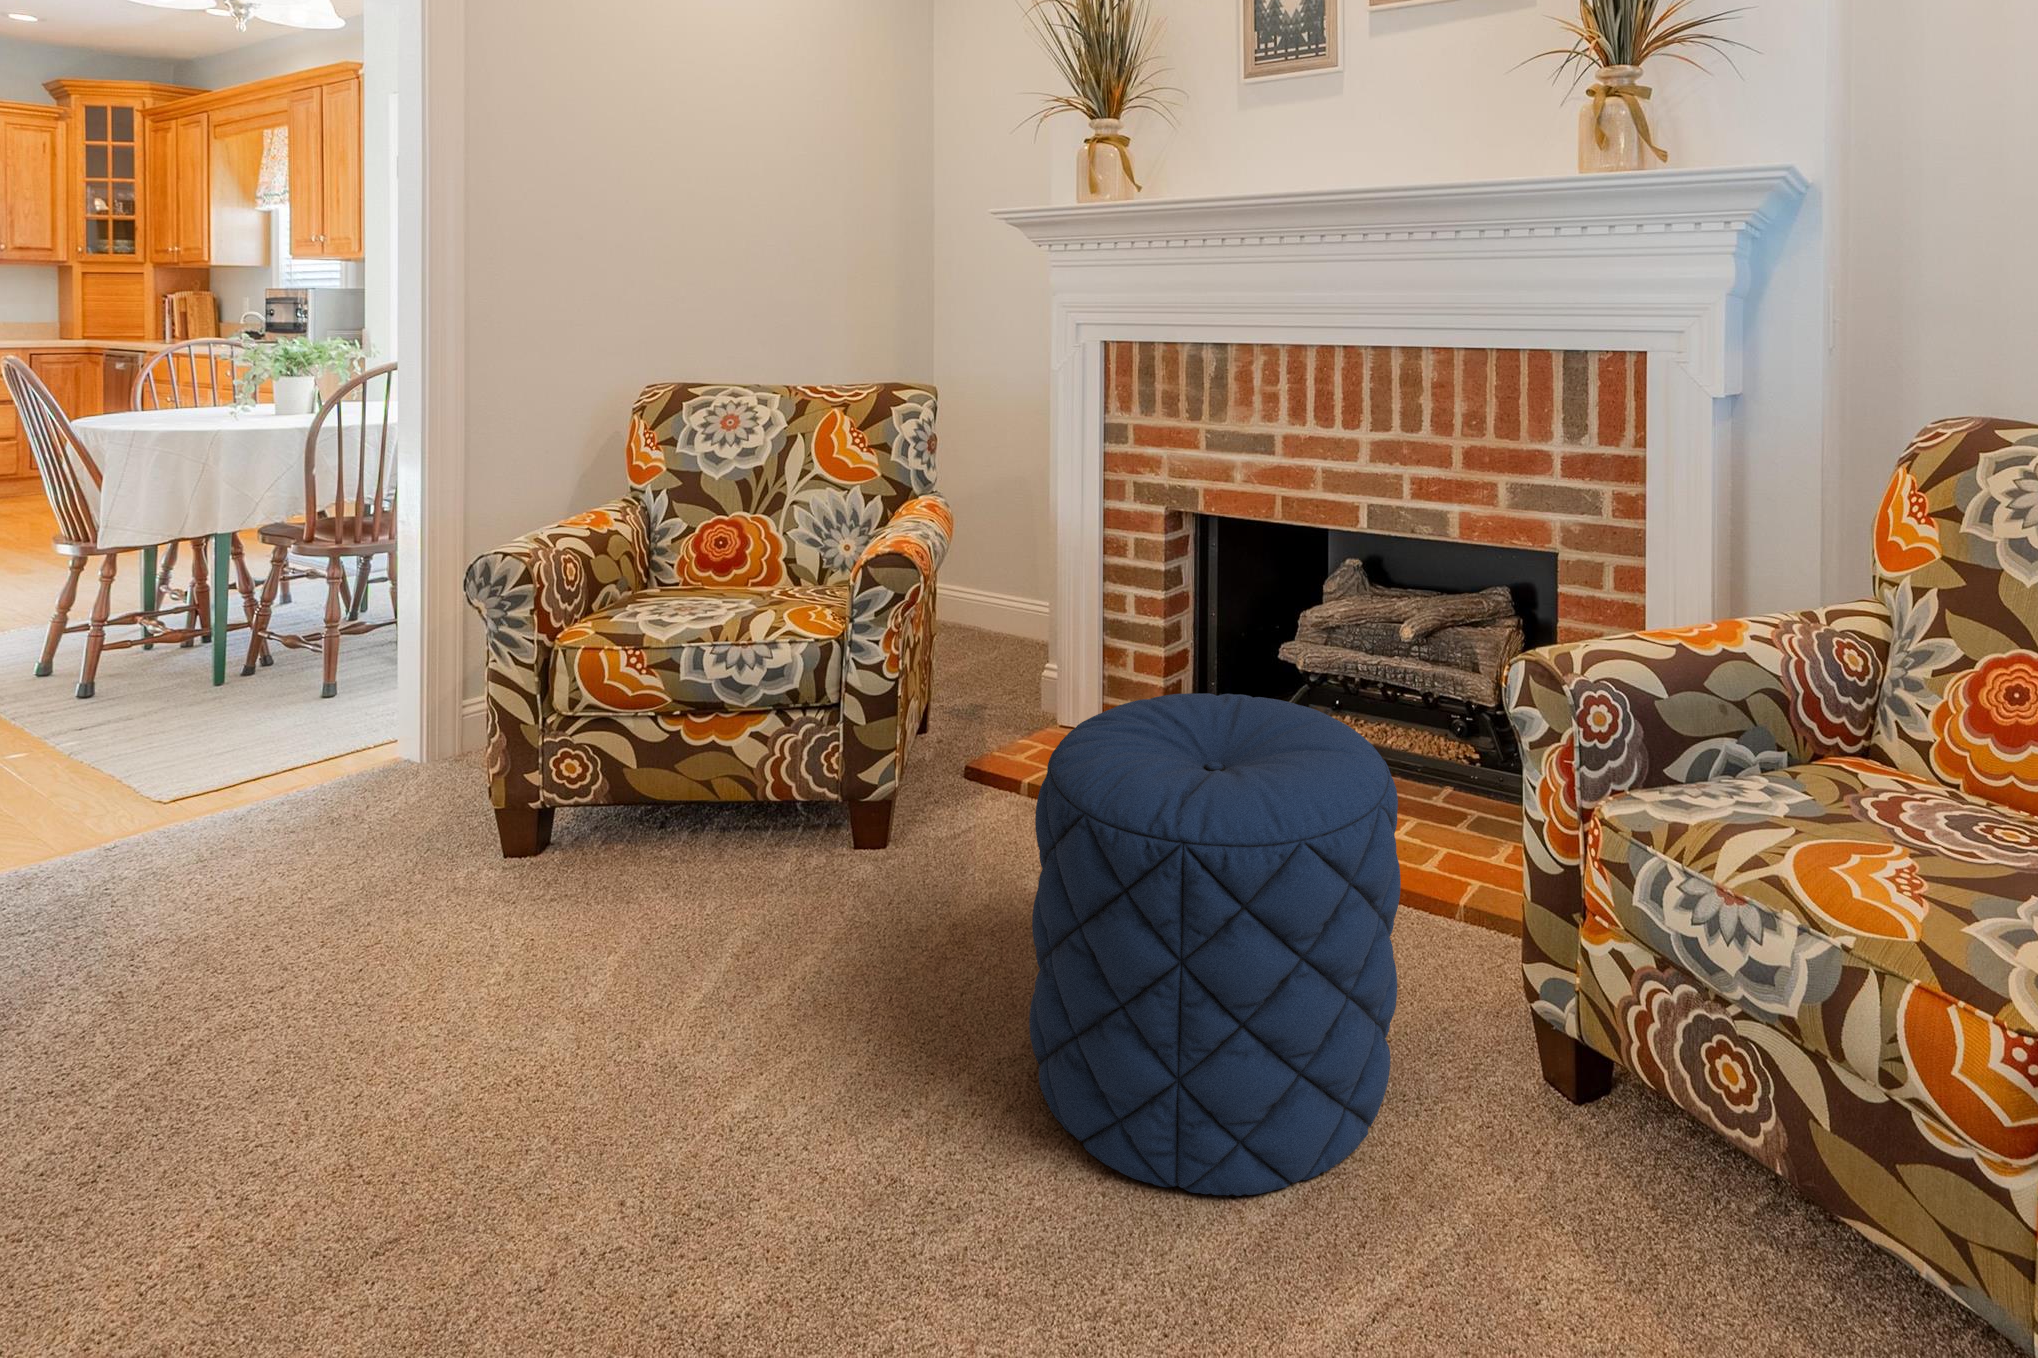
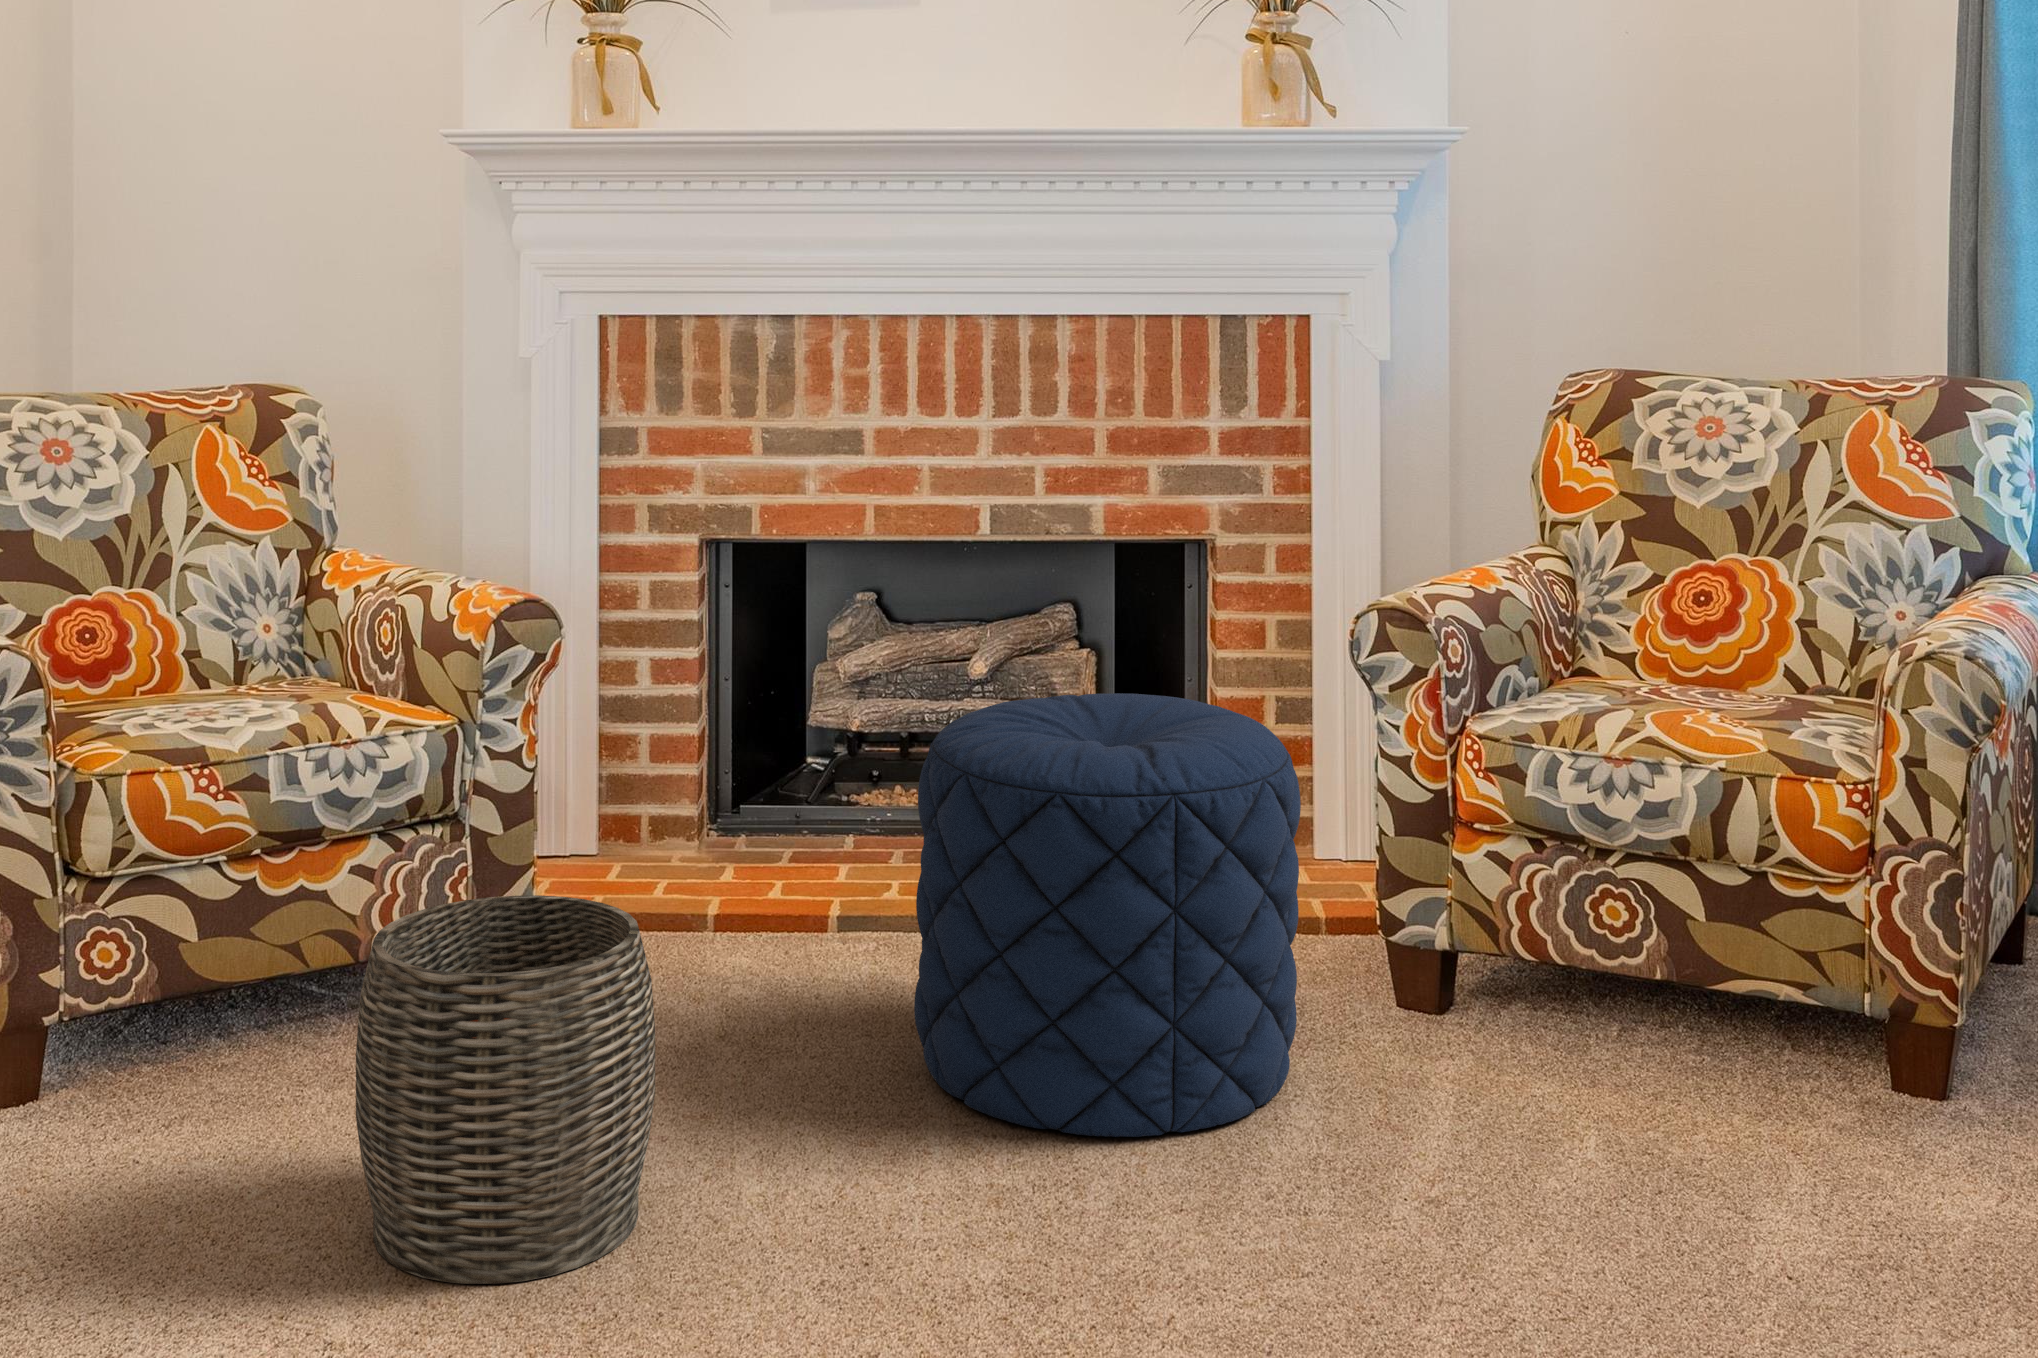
woven basket: none [454,802,725,1169] -> present [356,895,655,1284]

